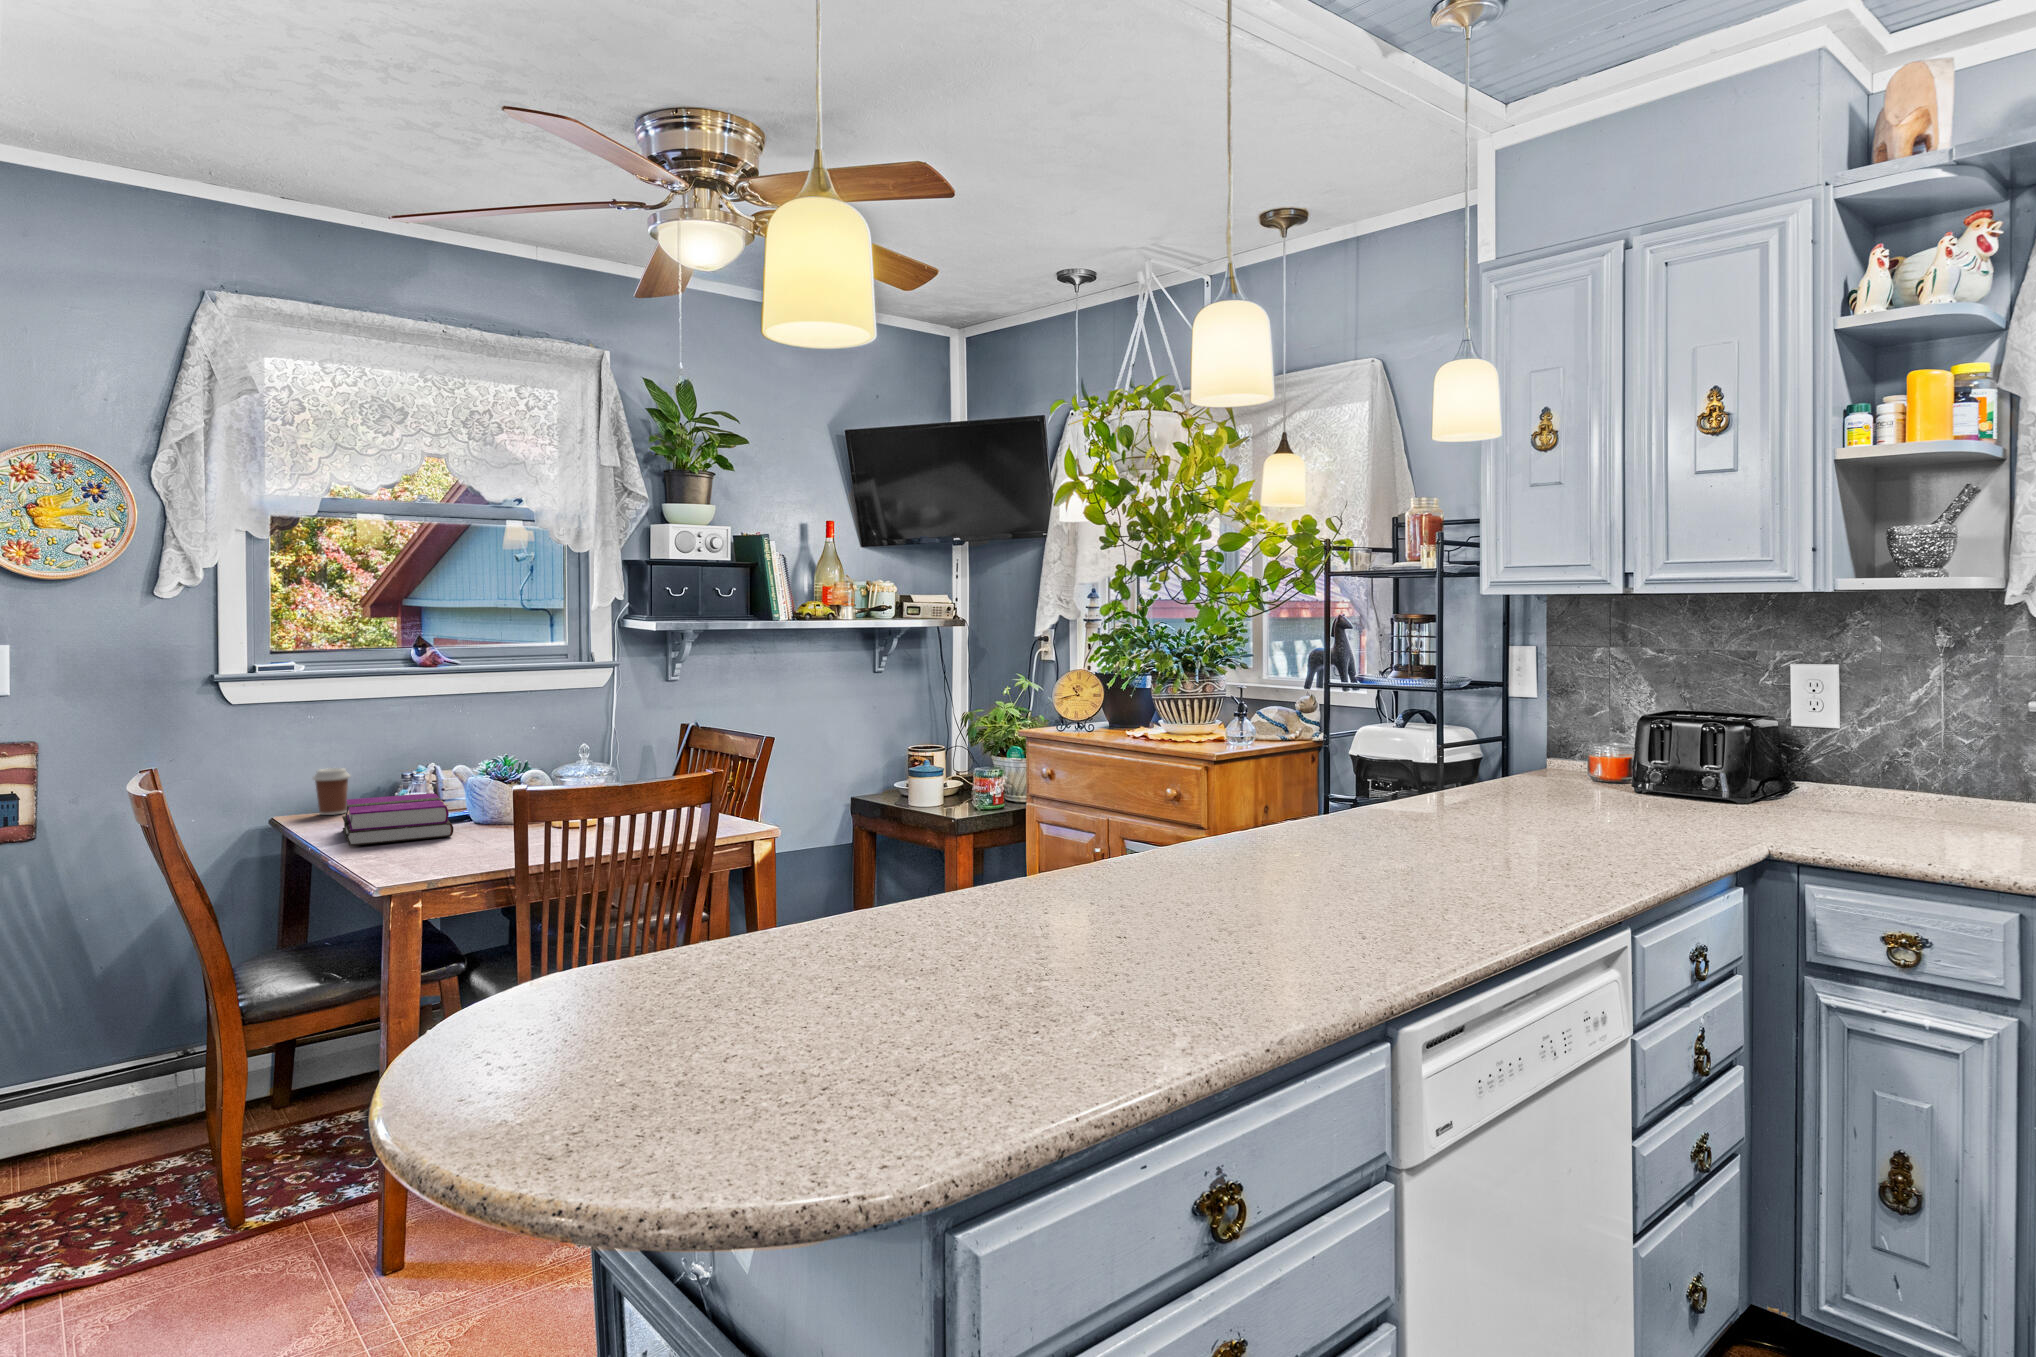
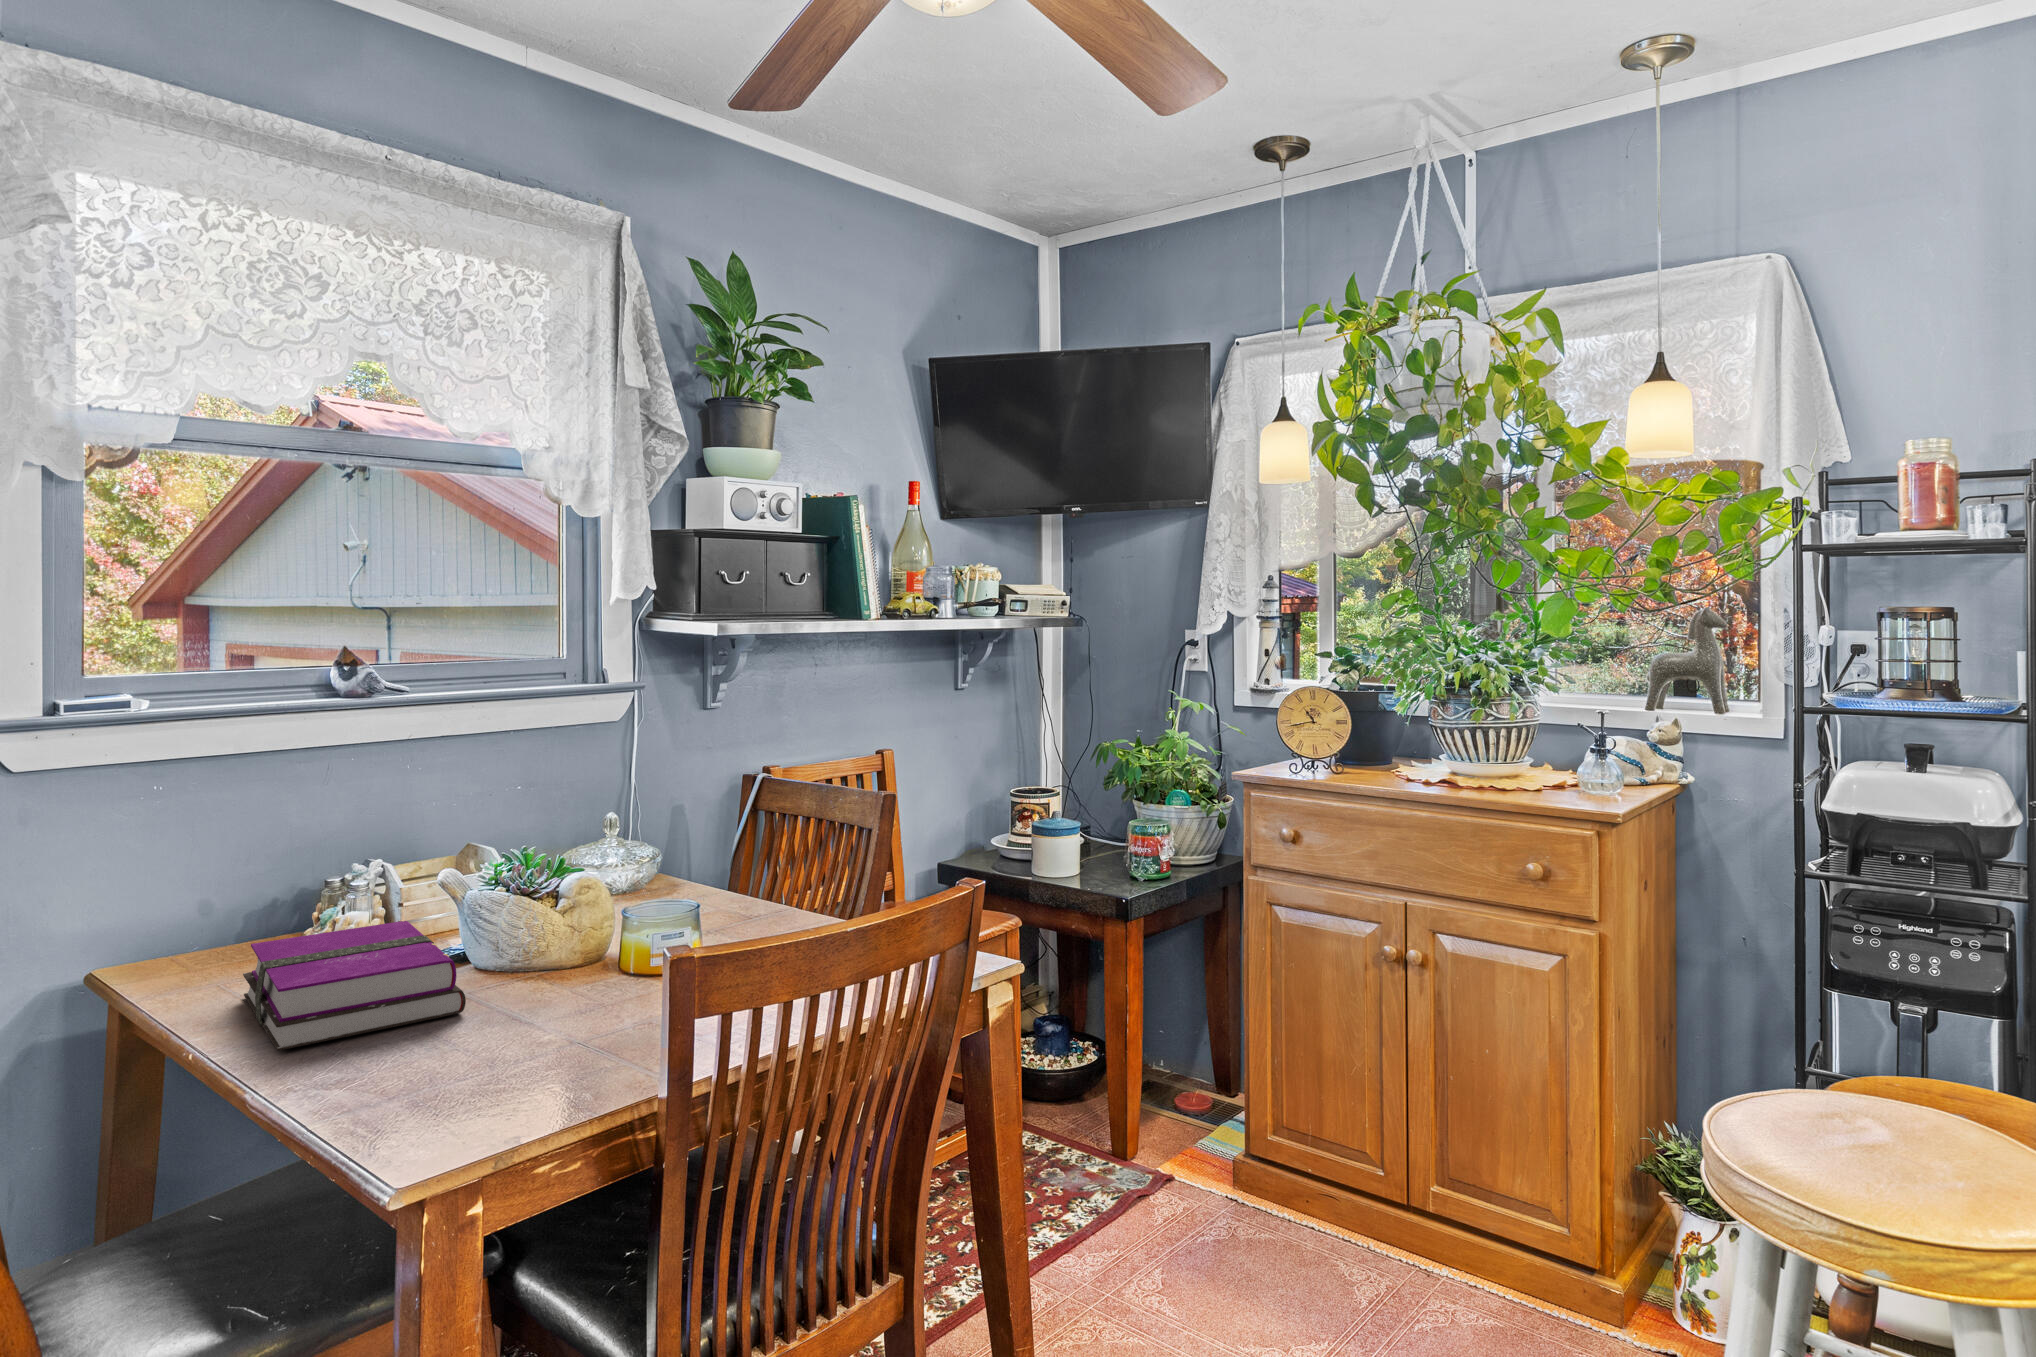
coffee cup: present [313,768,350,815] -> none [173,872,241,956]

